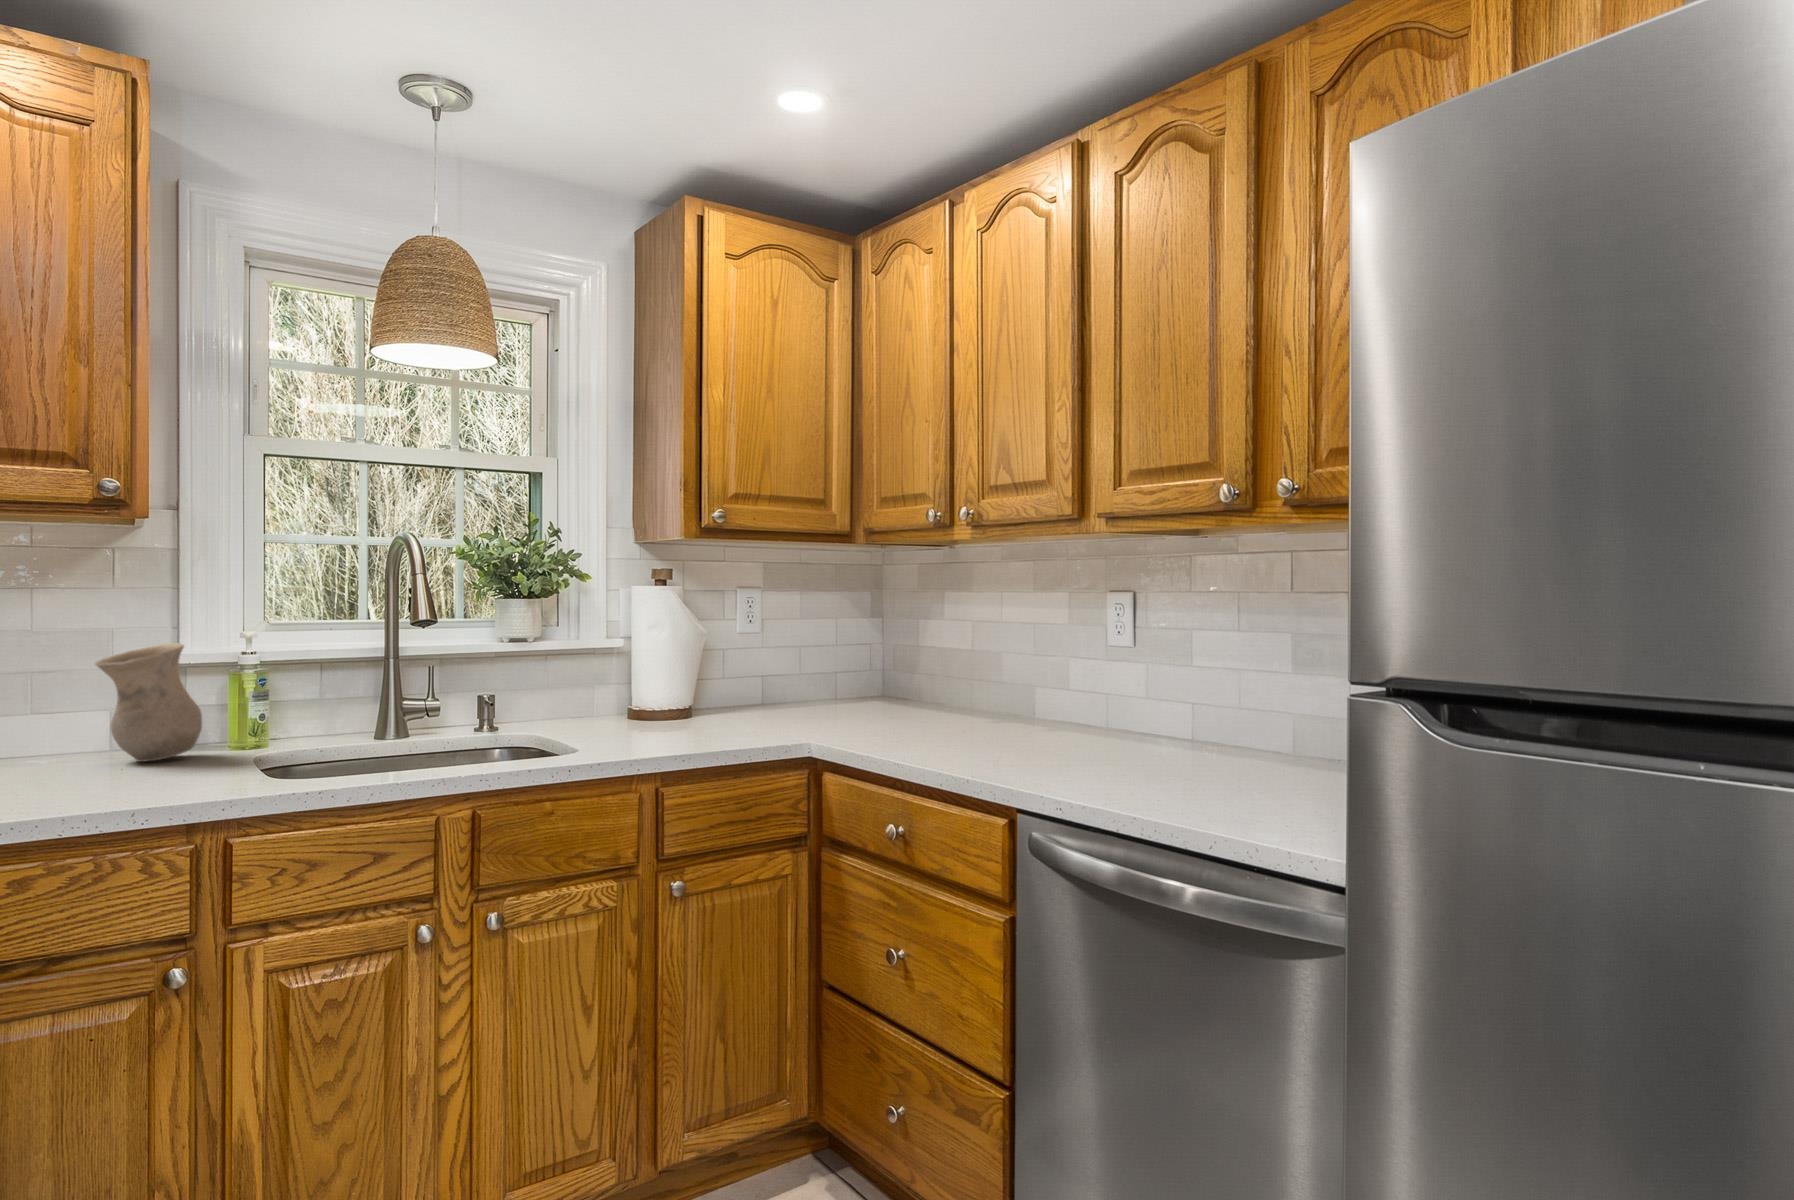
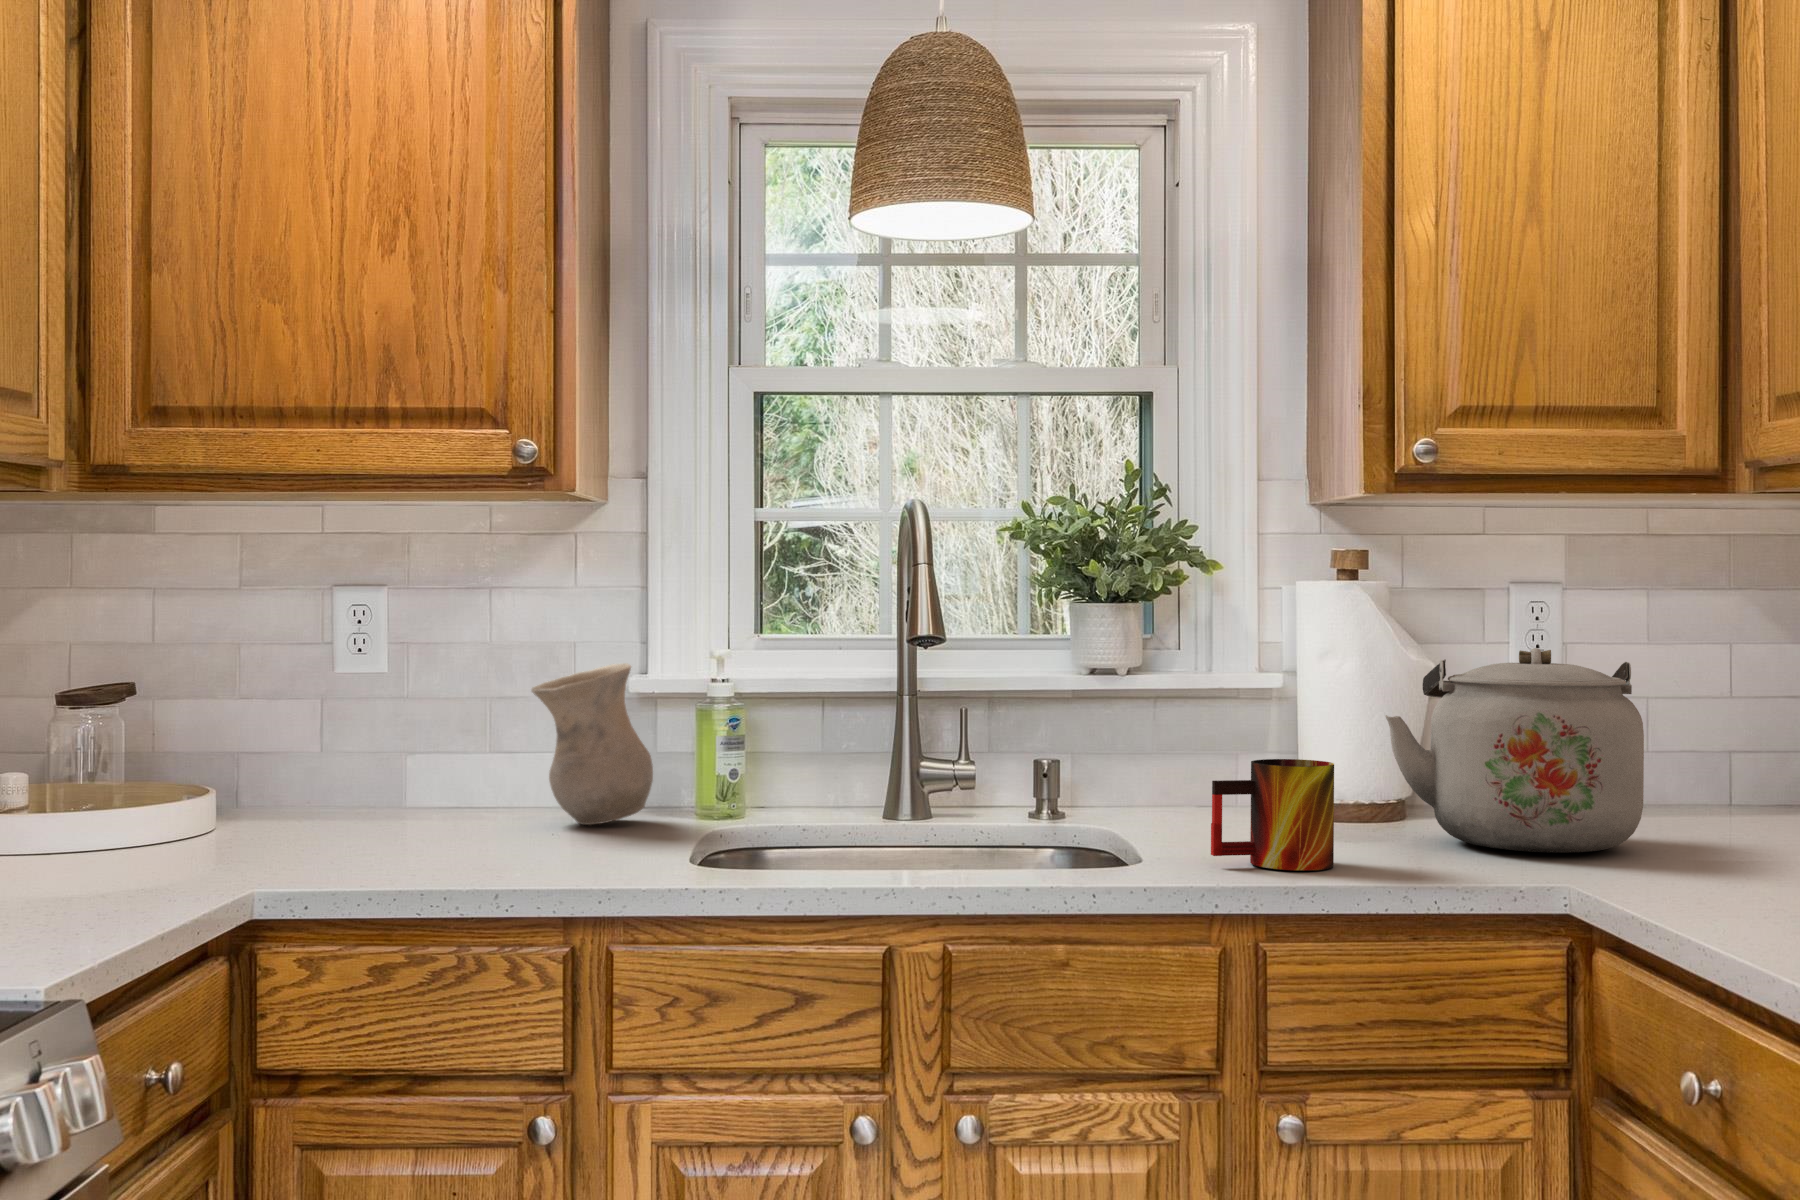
kettle: none [700,620,828,727] -> present [1385,648,1644,853]
mug: none [622,685,688,746] -> present [1211,759,1334,870]

